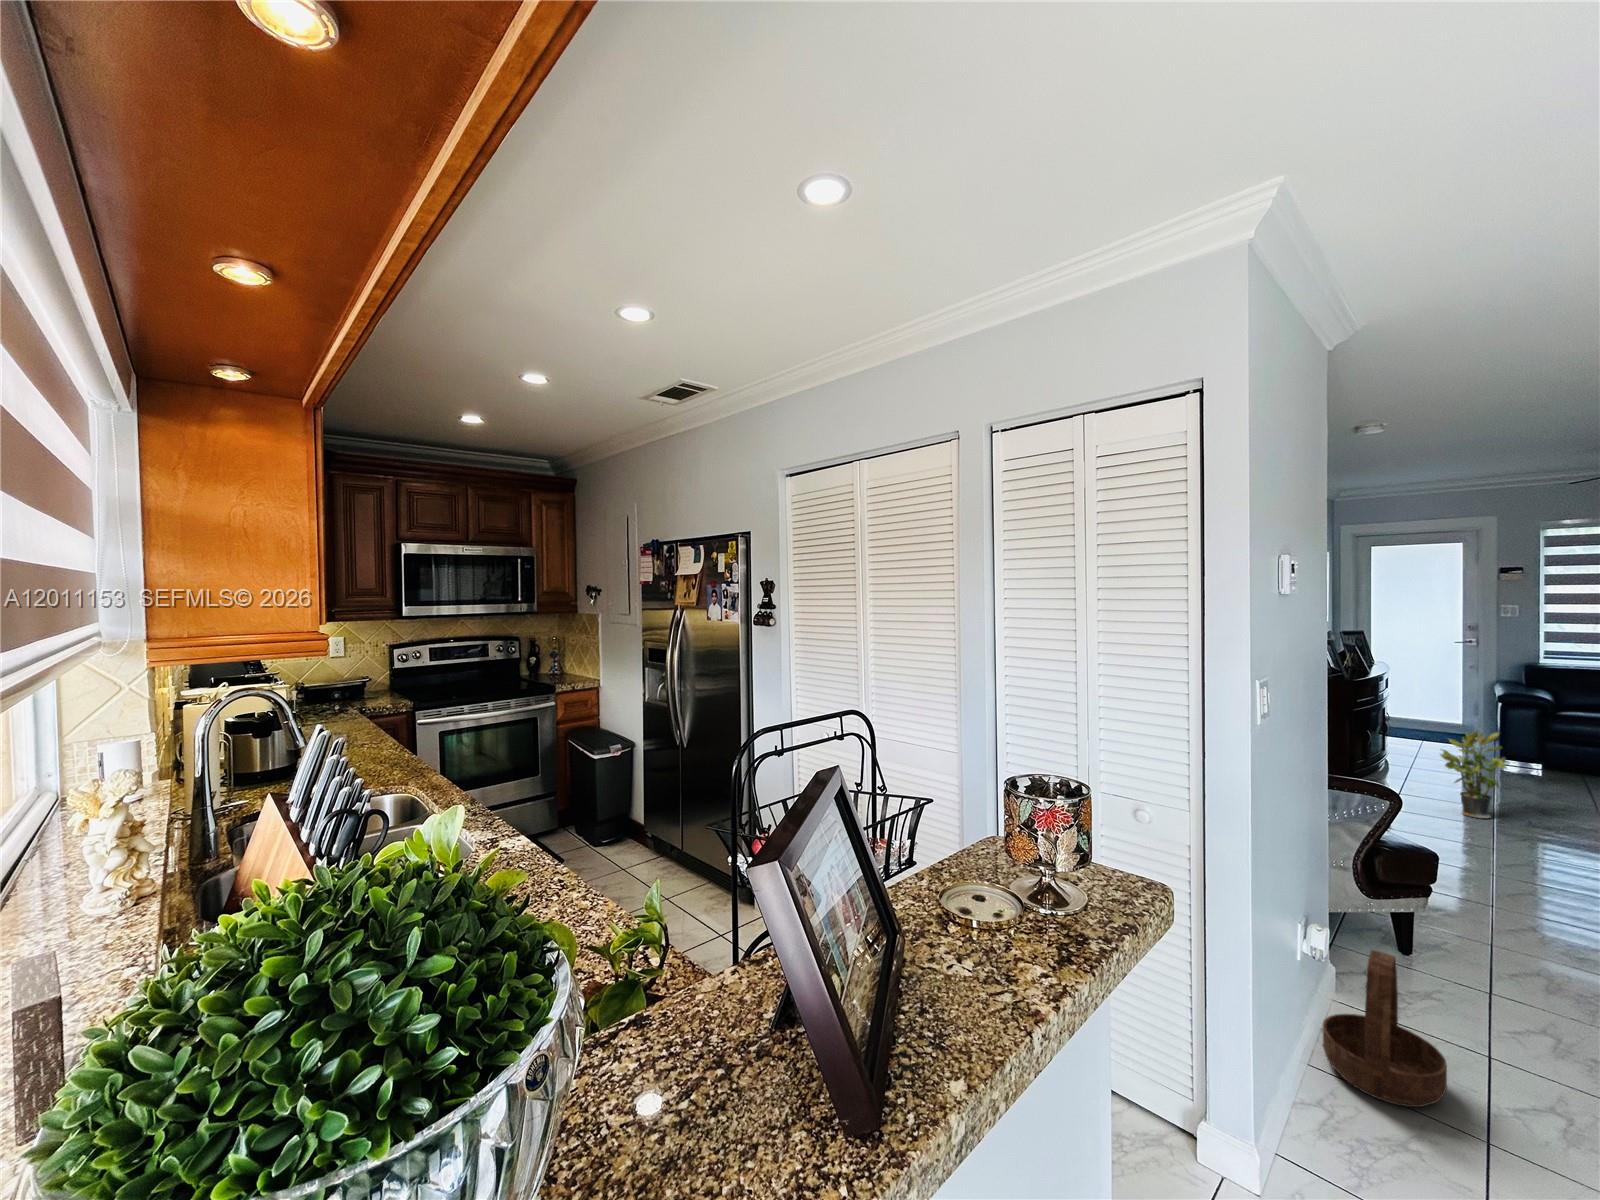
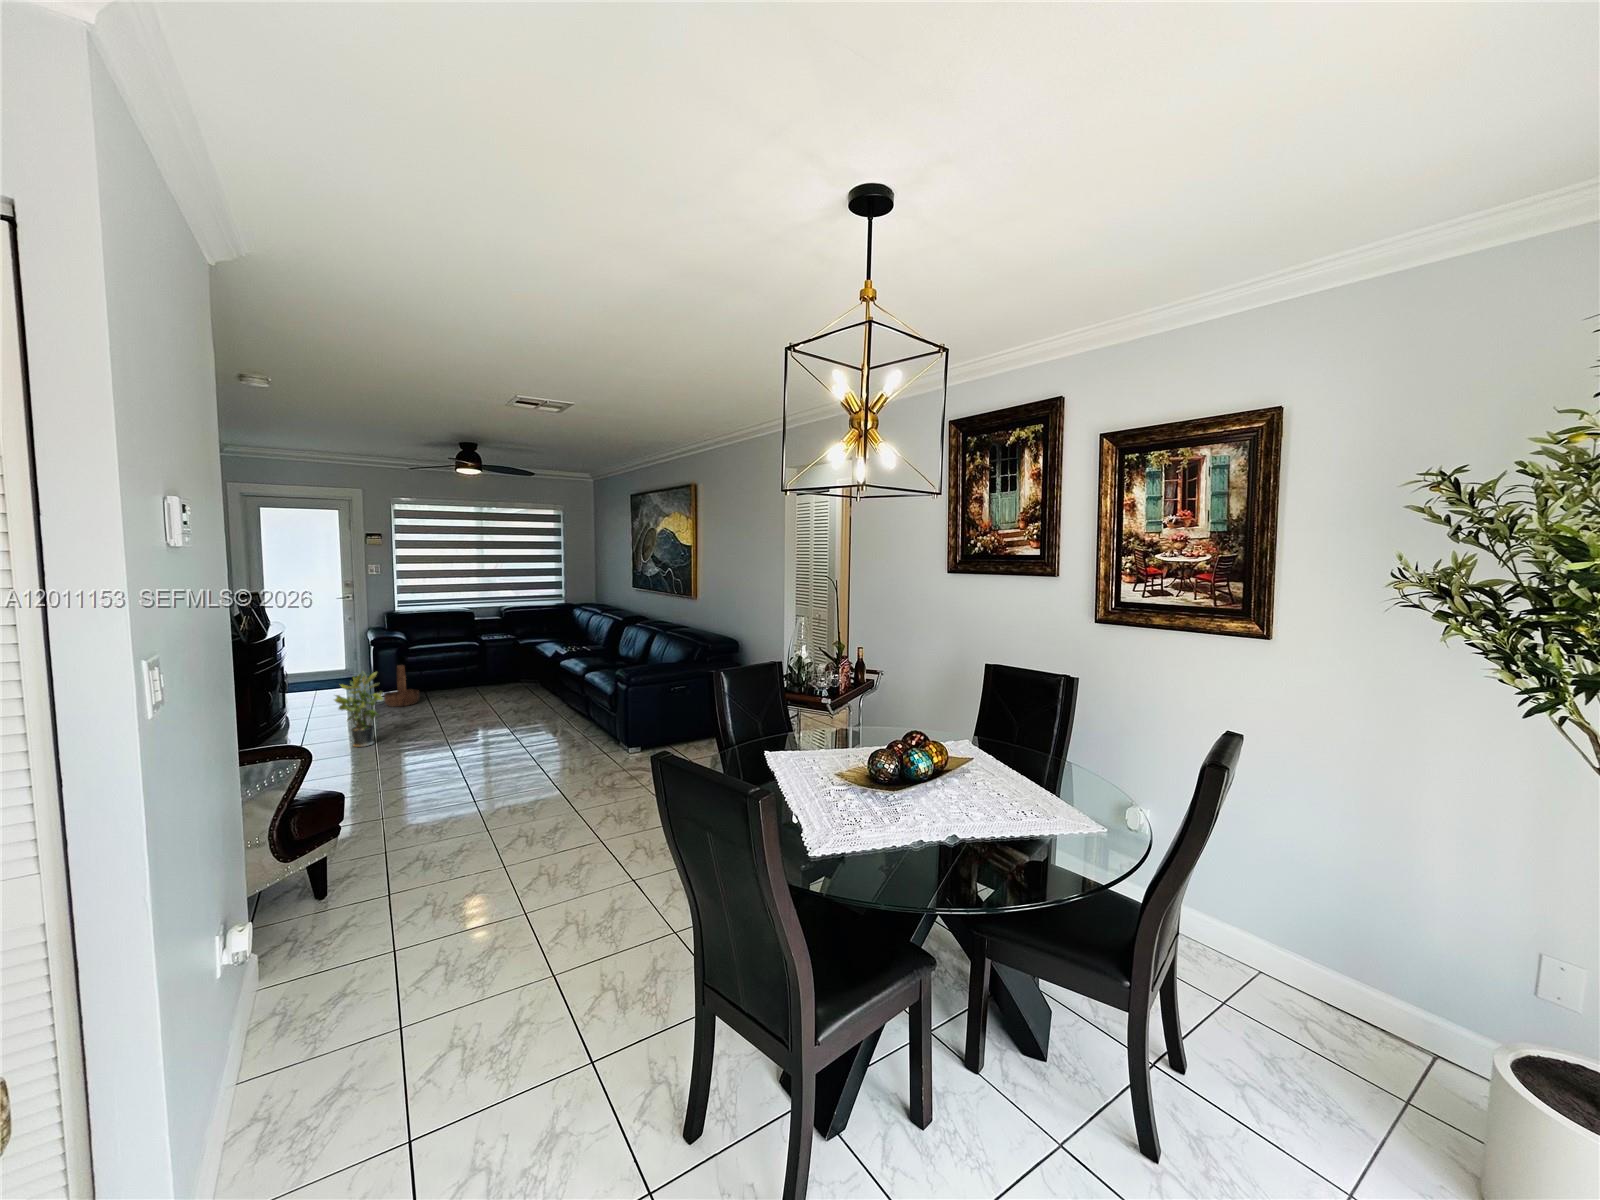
basket: present [1323,950,1447,1107] -> present [384,665,419,707]

